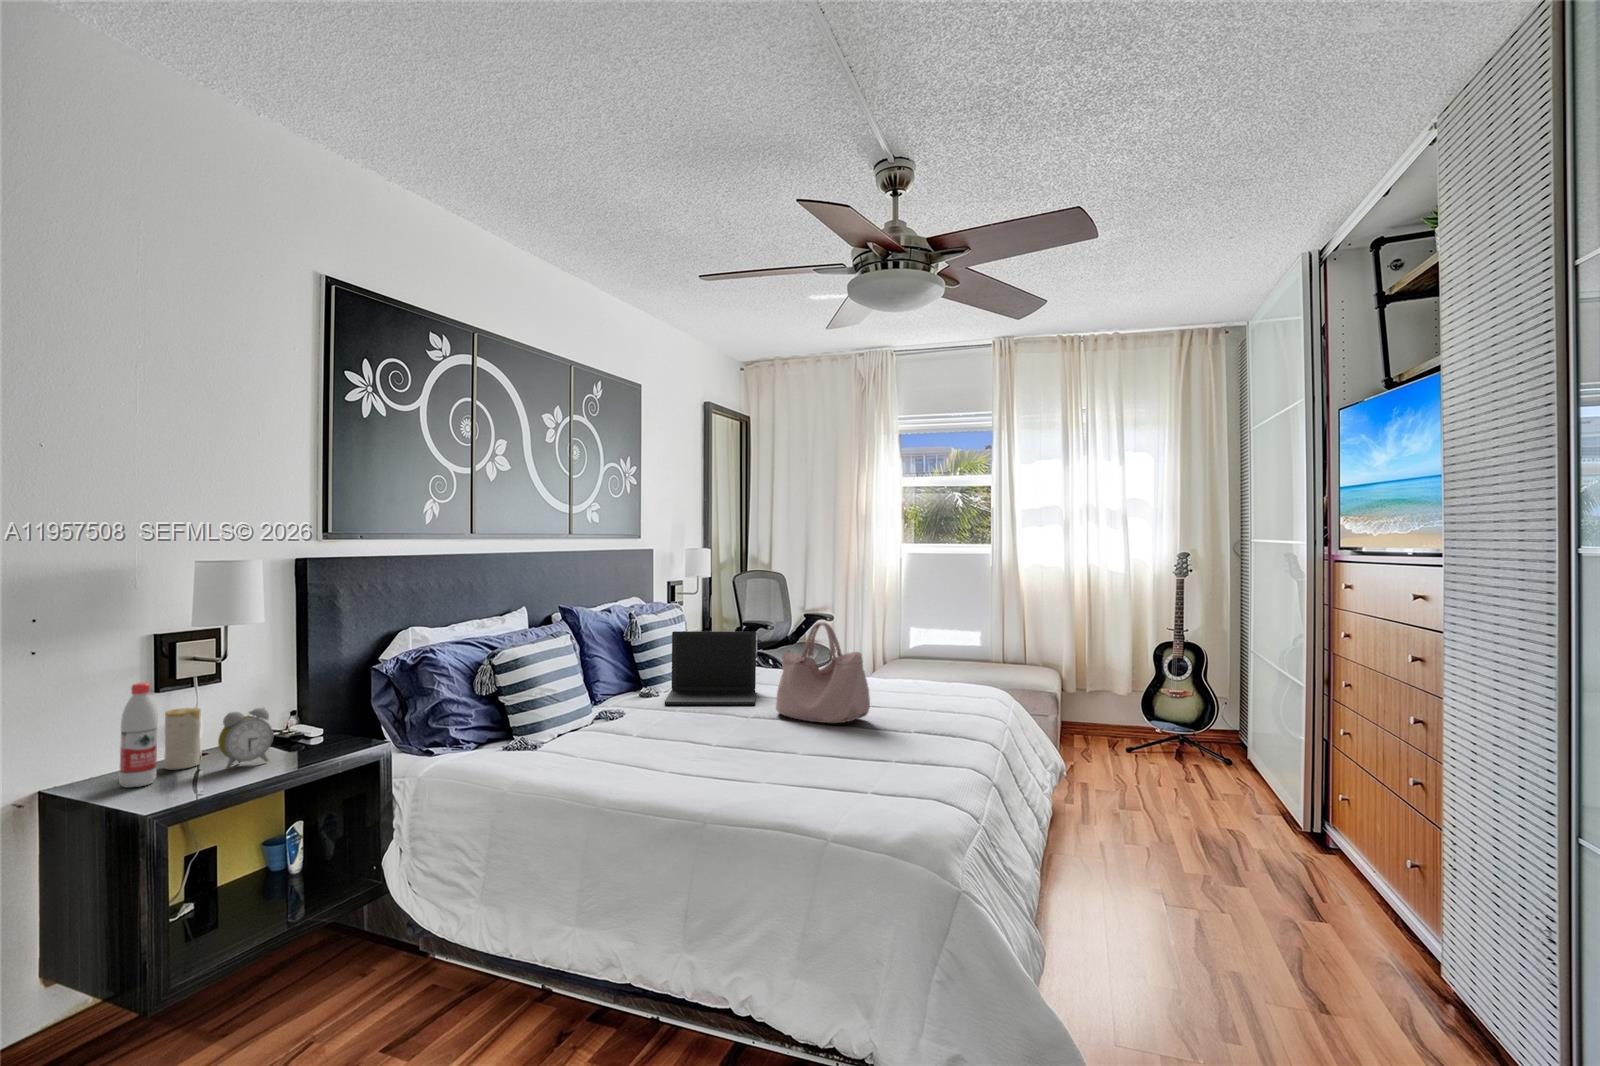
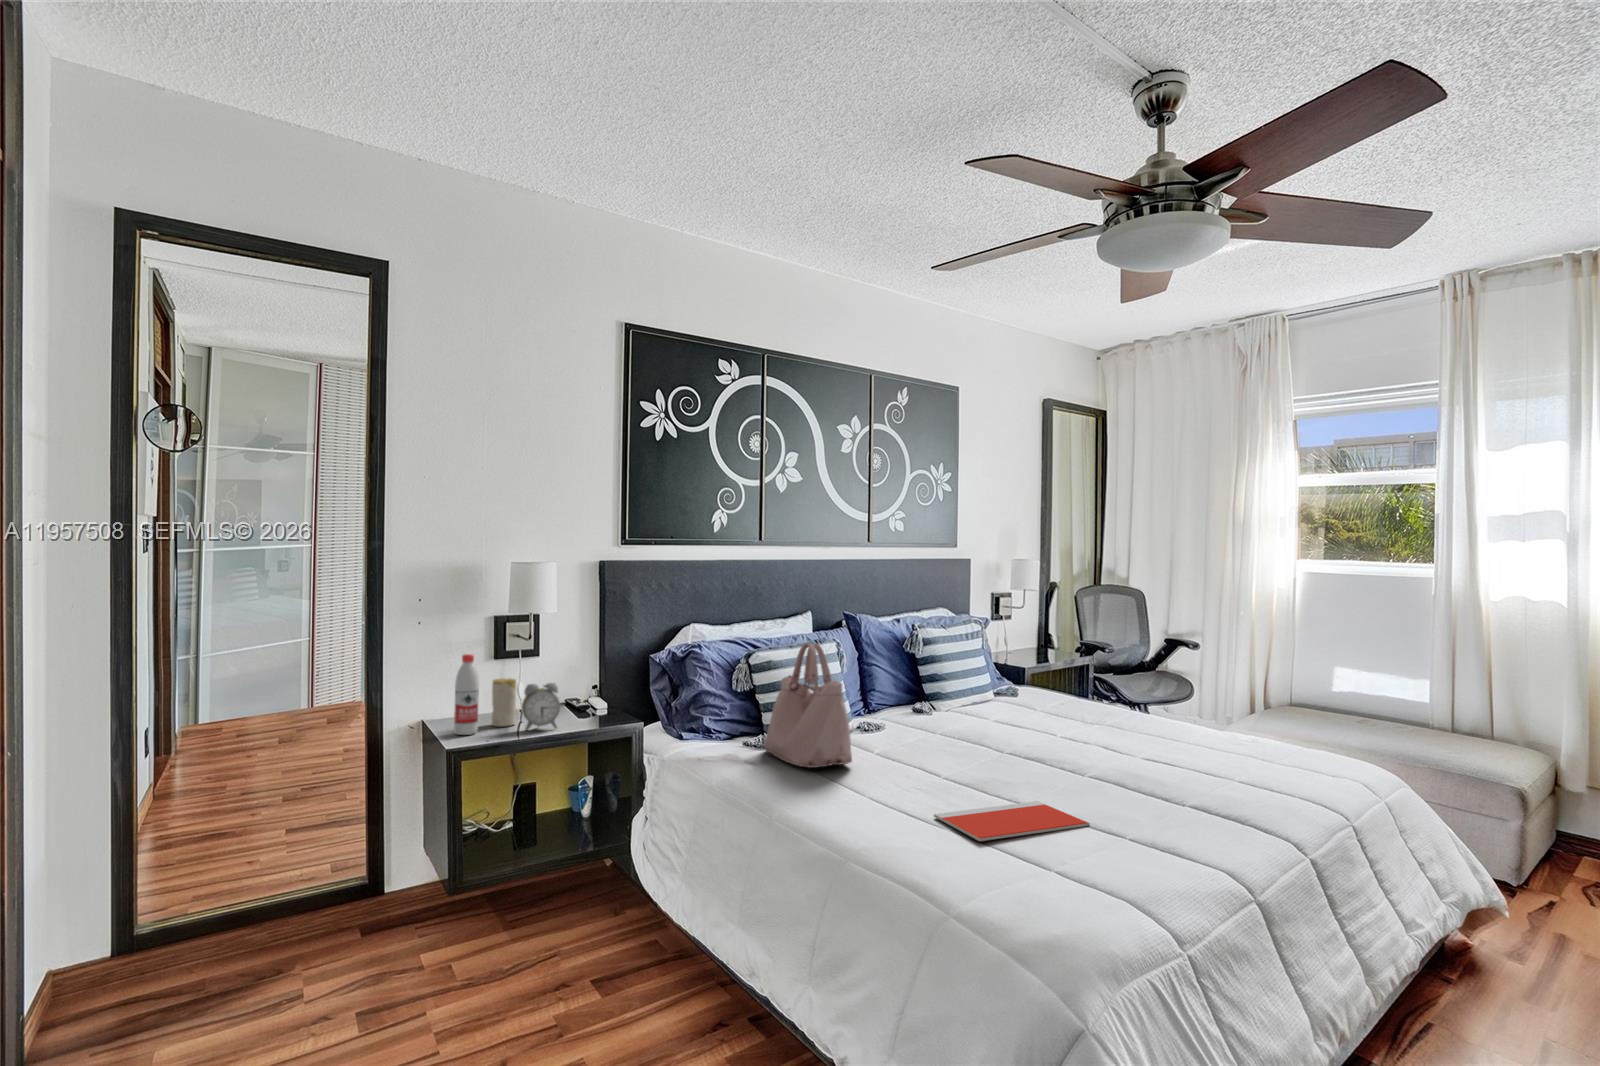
handbag: present [776,623,870,723] -> present [764,643,852,768]
laptop: present [664,631,756,704] -> none [927,643,1039,729]
notebook: none [753,767,873,809] -> present [934,801,1090,841]

